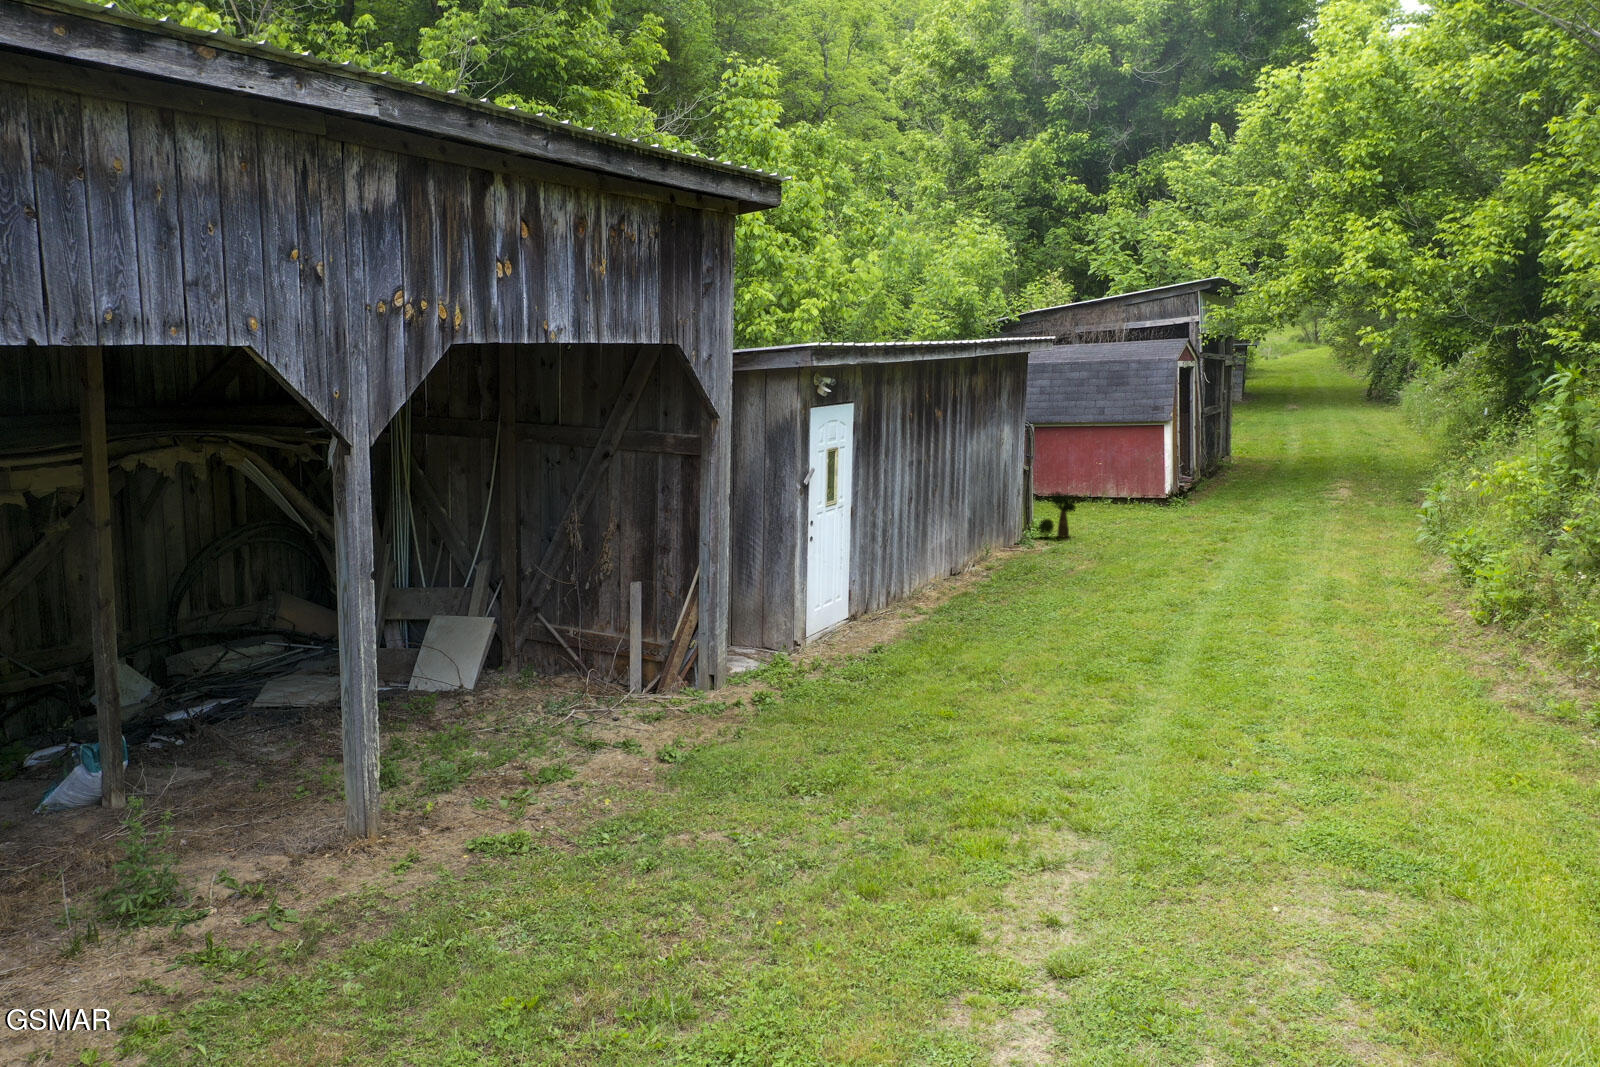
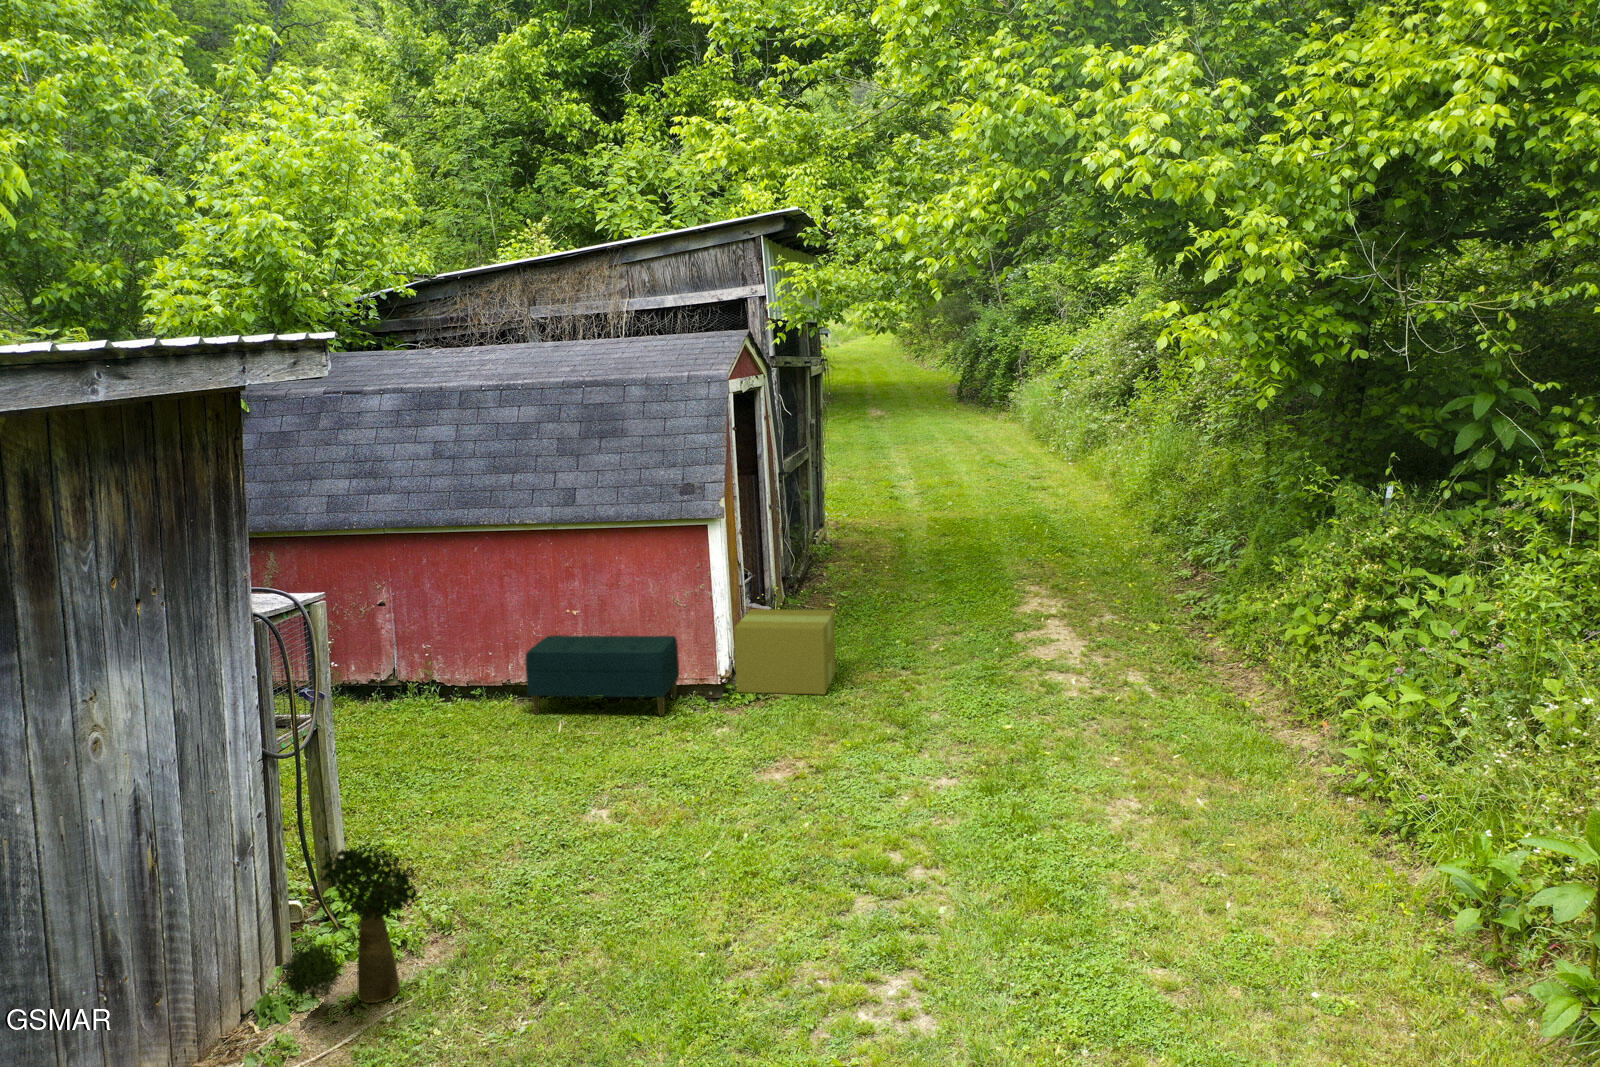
cardboard box: none [1174,469,1222,503] -> present [734,609,836,695]
bench: none [1082,473,1148,505] -> present [526,635,679,716]

